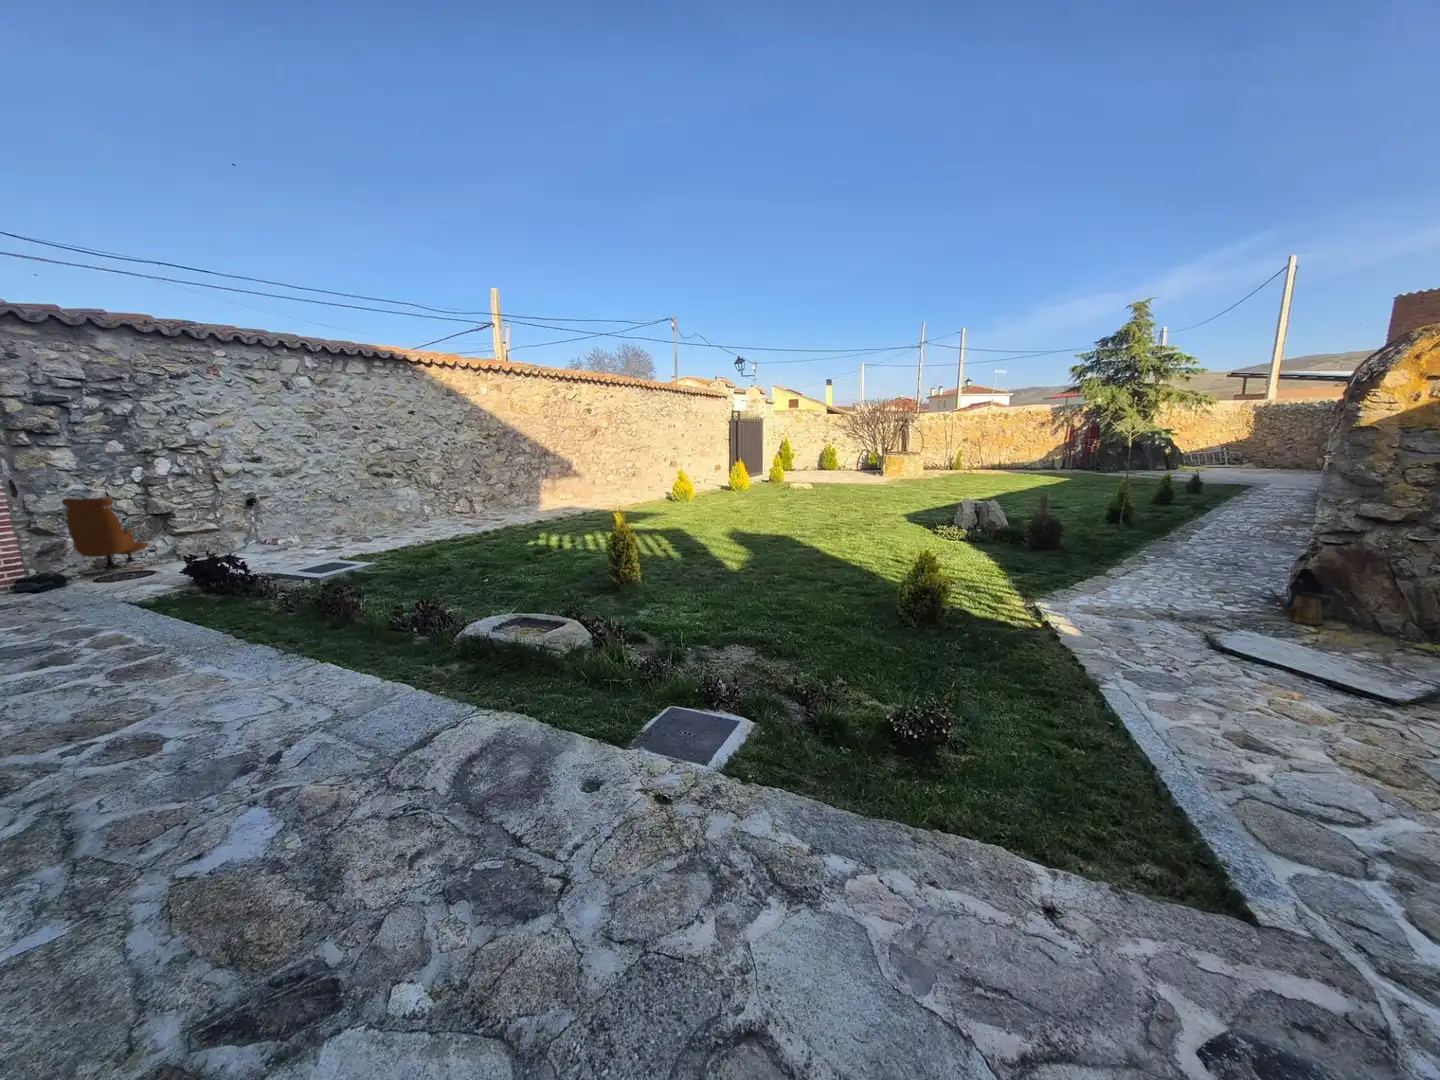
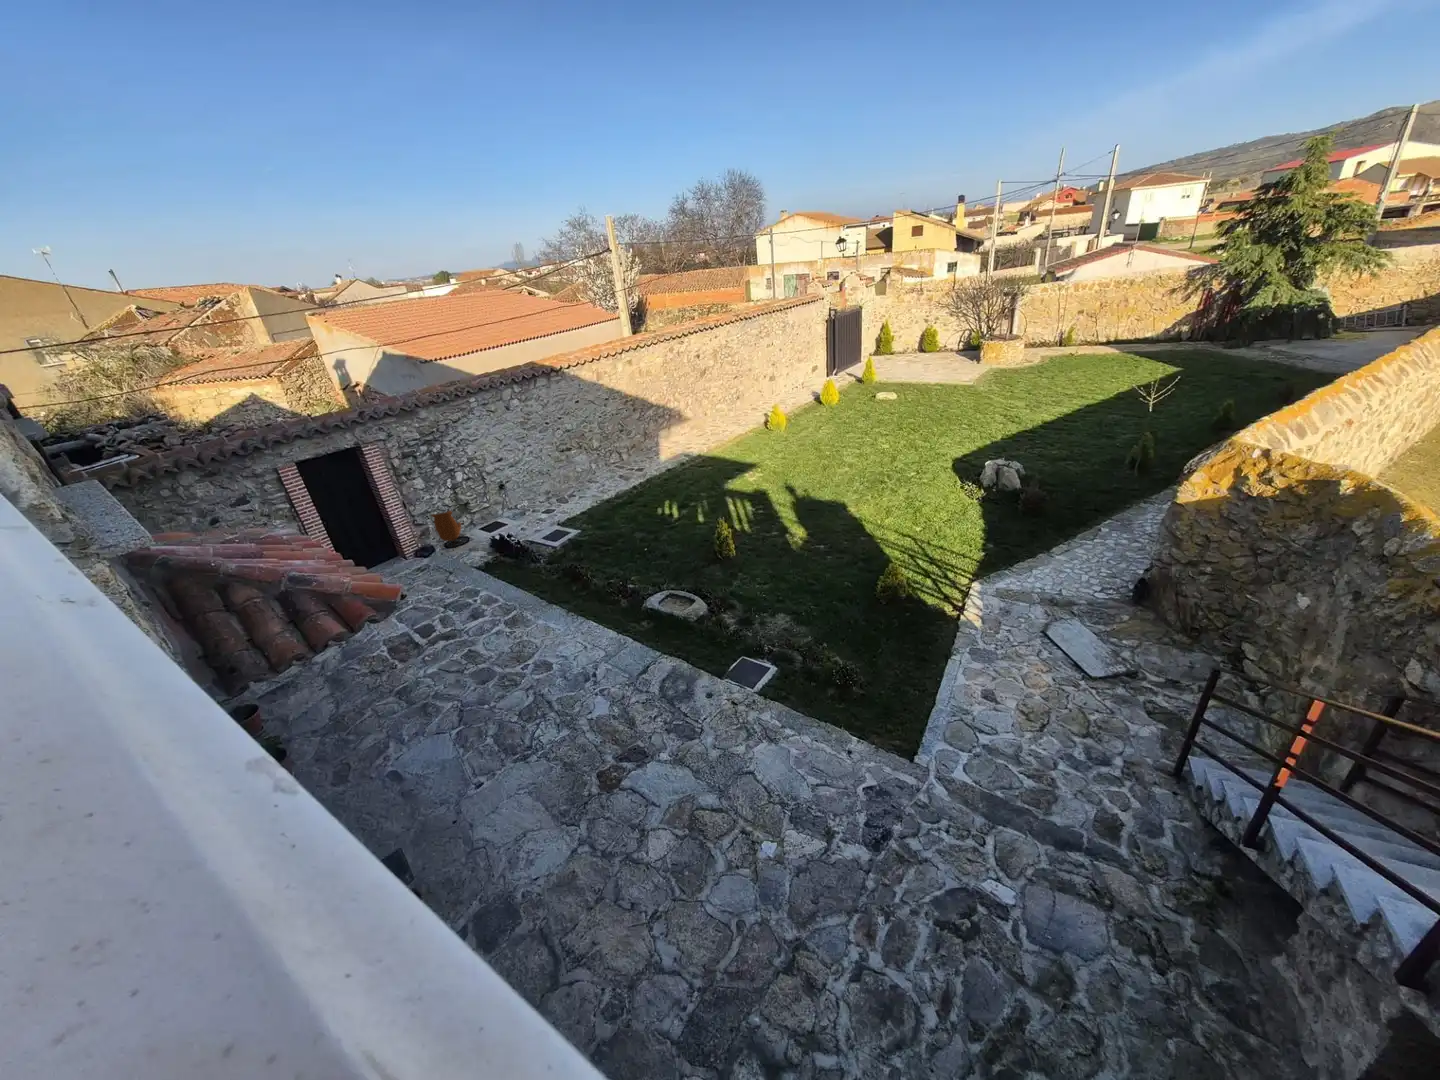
watering can: present [1266,588,1333,625] -> none [1109,583,1149,608]

